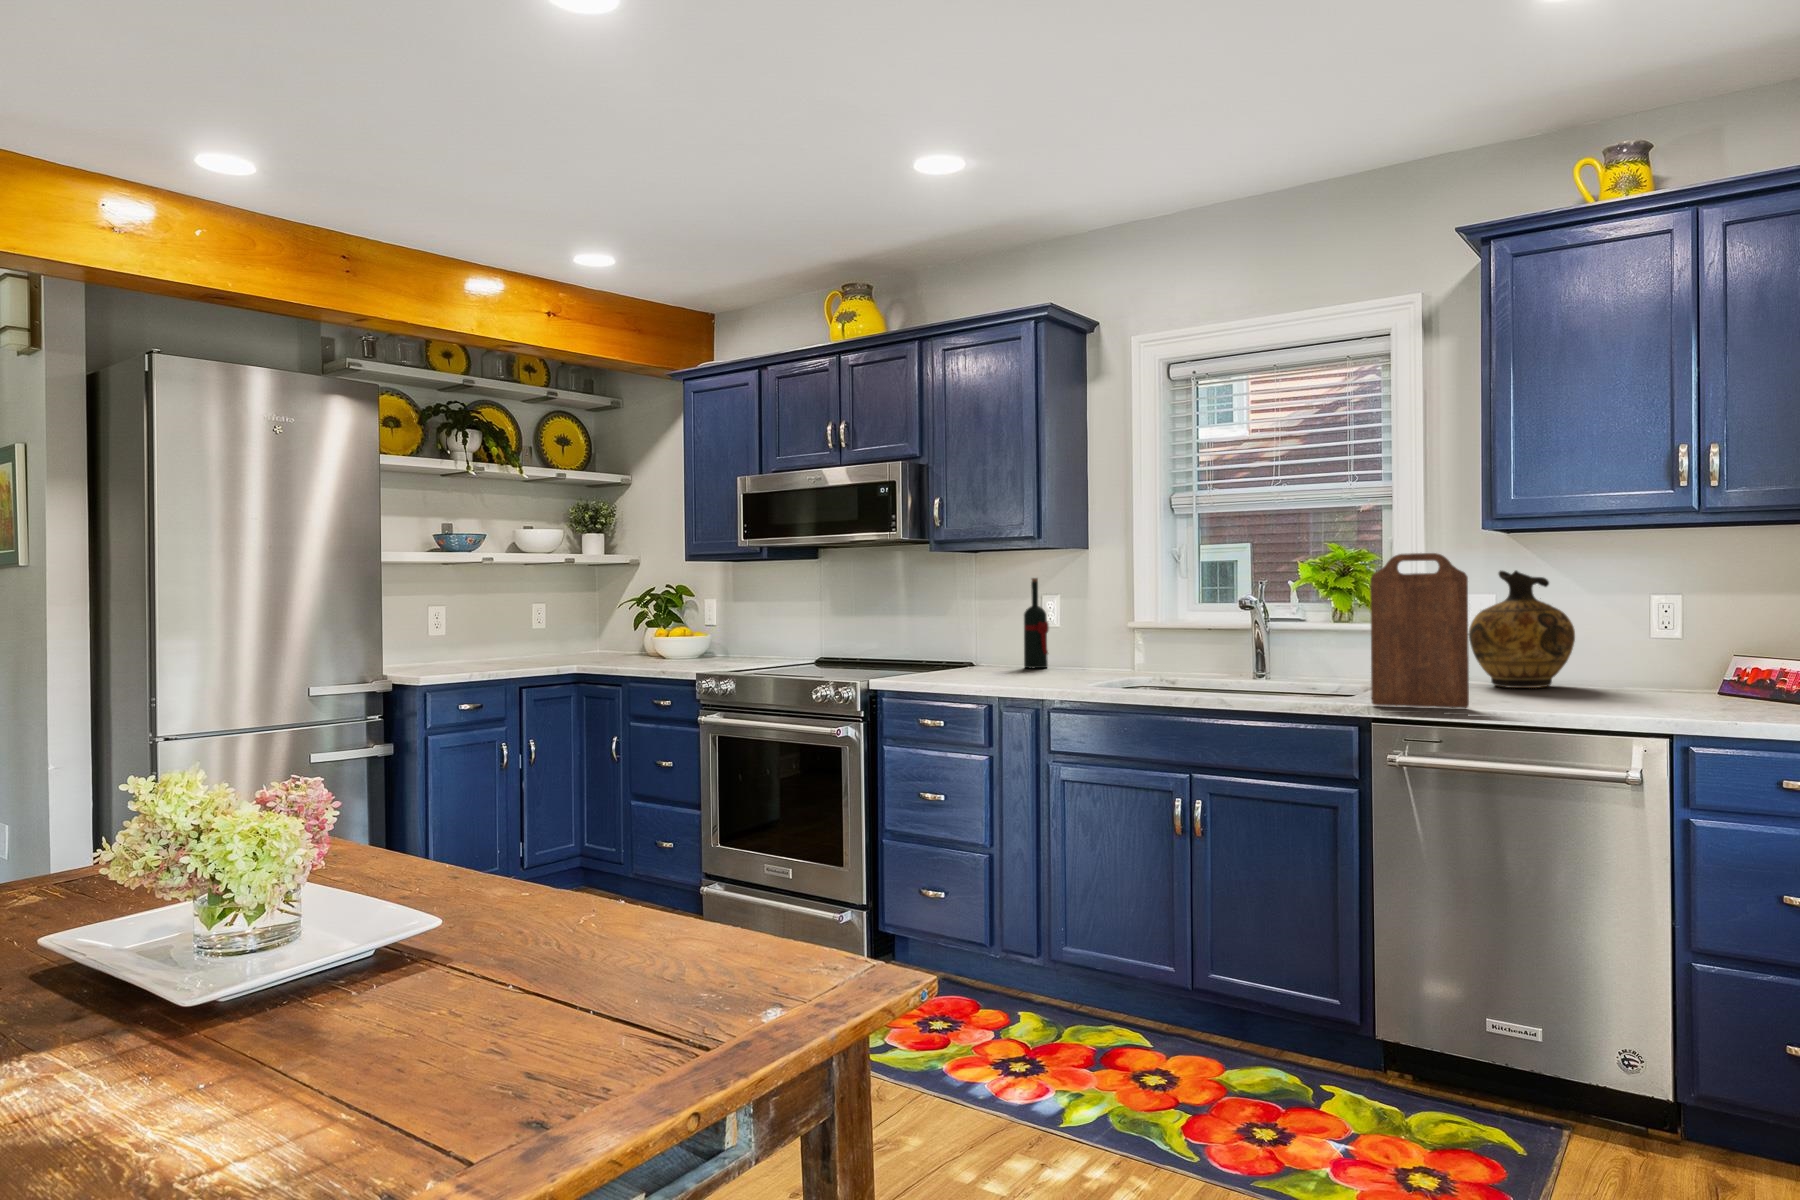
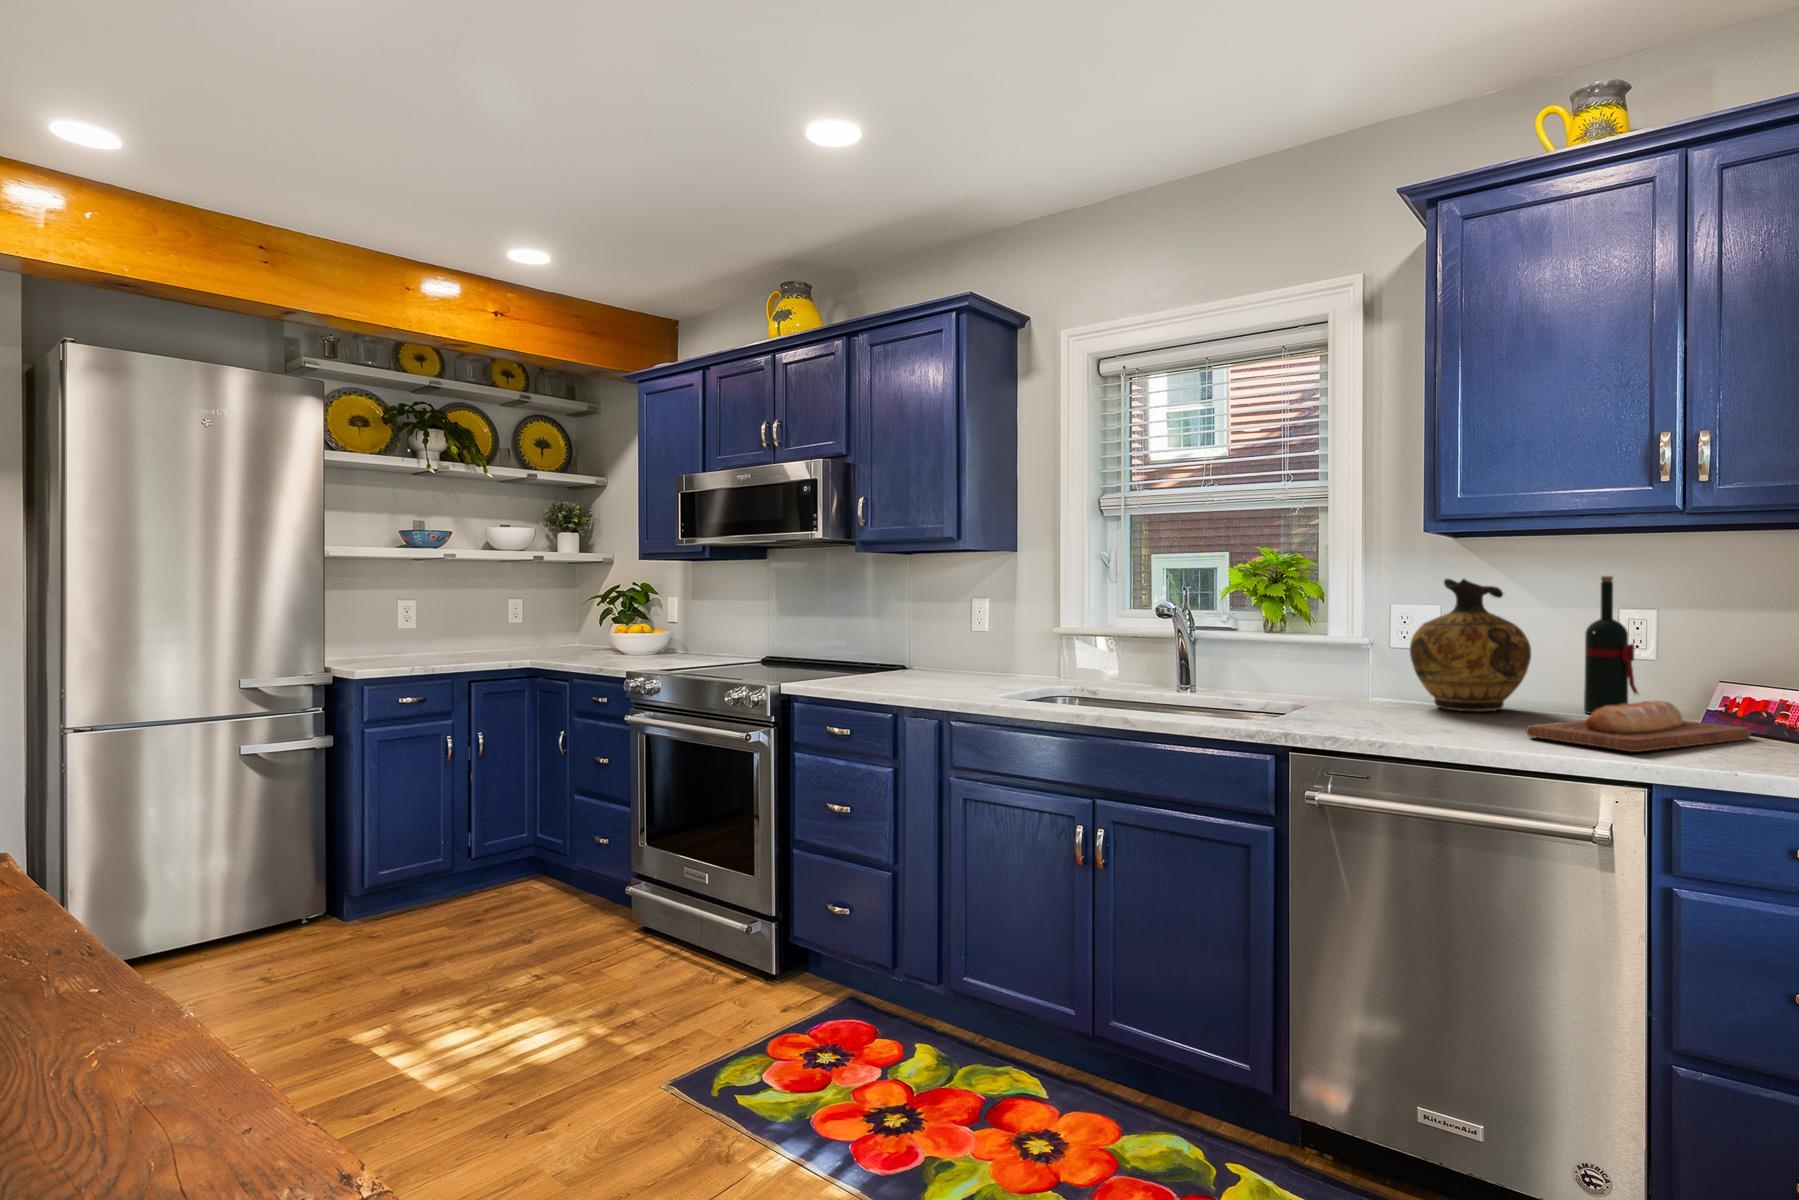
cutting board: present [1370,553,1469,708] -> none [1289,559,1402,740]
wine bottle: present [1024,578,1049,668] -> present [1584,576,1638,714]
bread loaf: none [1573,672,1756,711] -> present [1526,701,1751,752]

